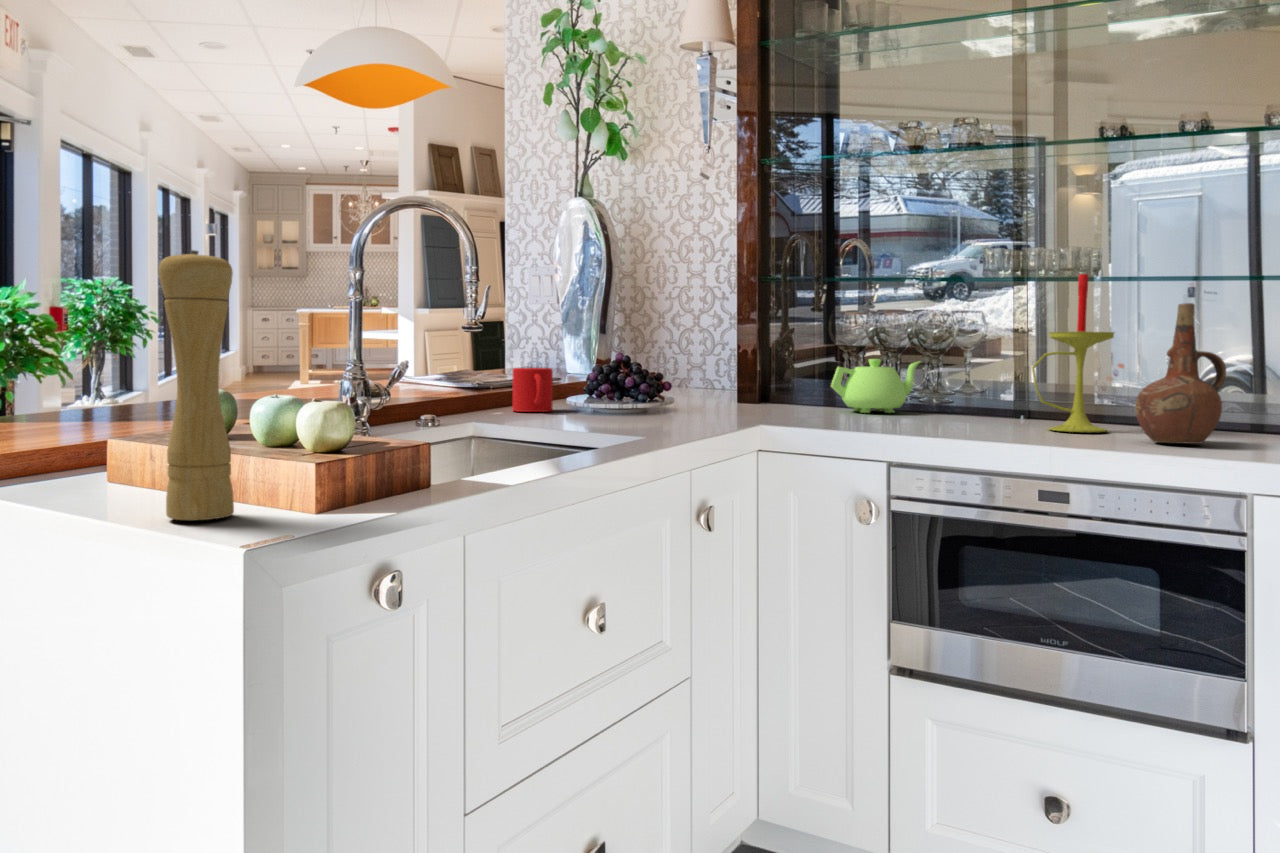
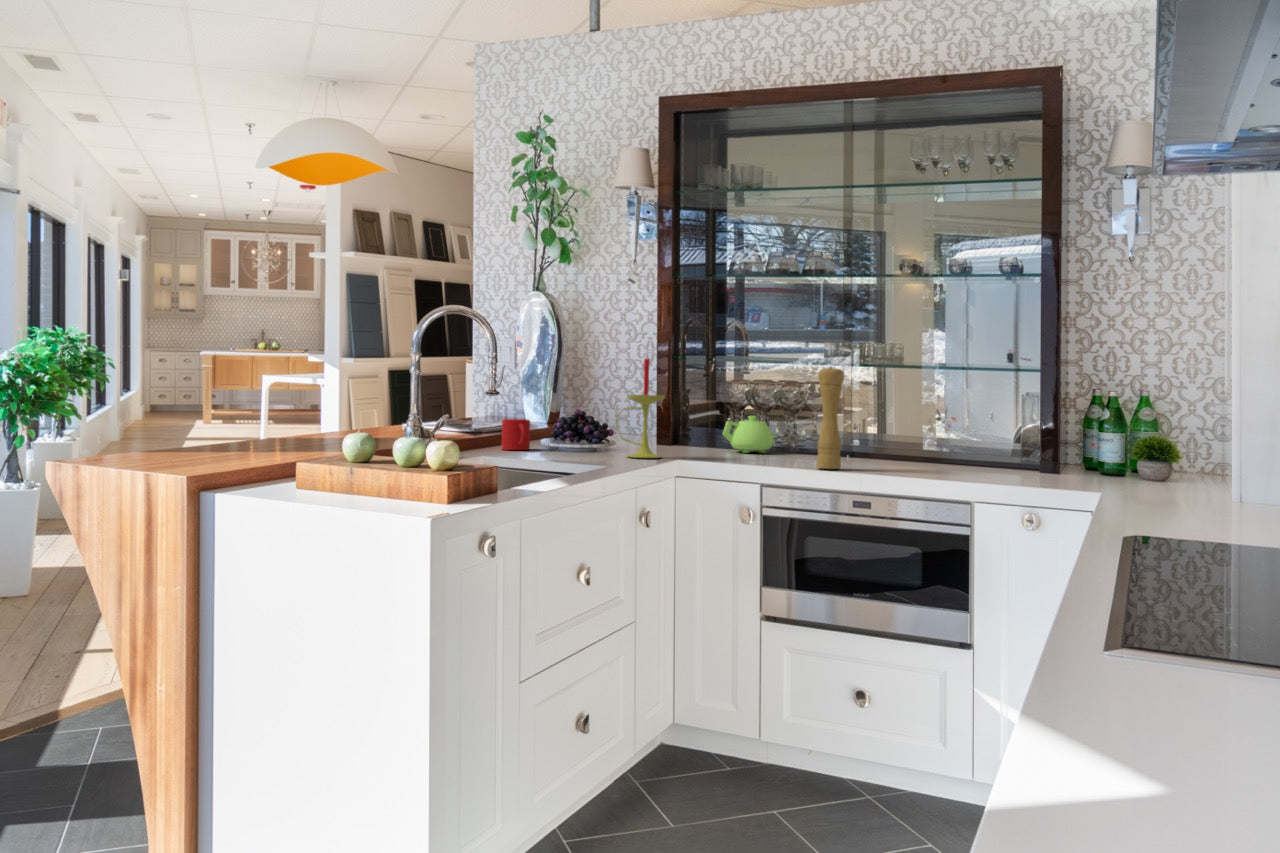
pepper mill: present [158,250,234,520] -> present [817,367,844,469]
candle: present [1032,274,1114,432] -> present [616,359,664,458]
ceramic pitcher: present [1135,303,1226,444] -> none [910,387,962,472]

